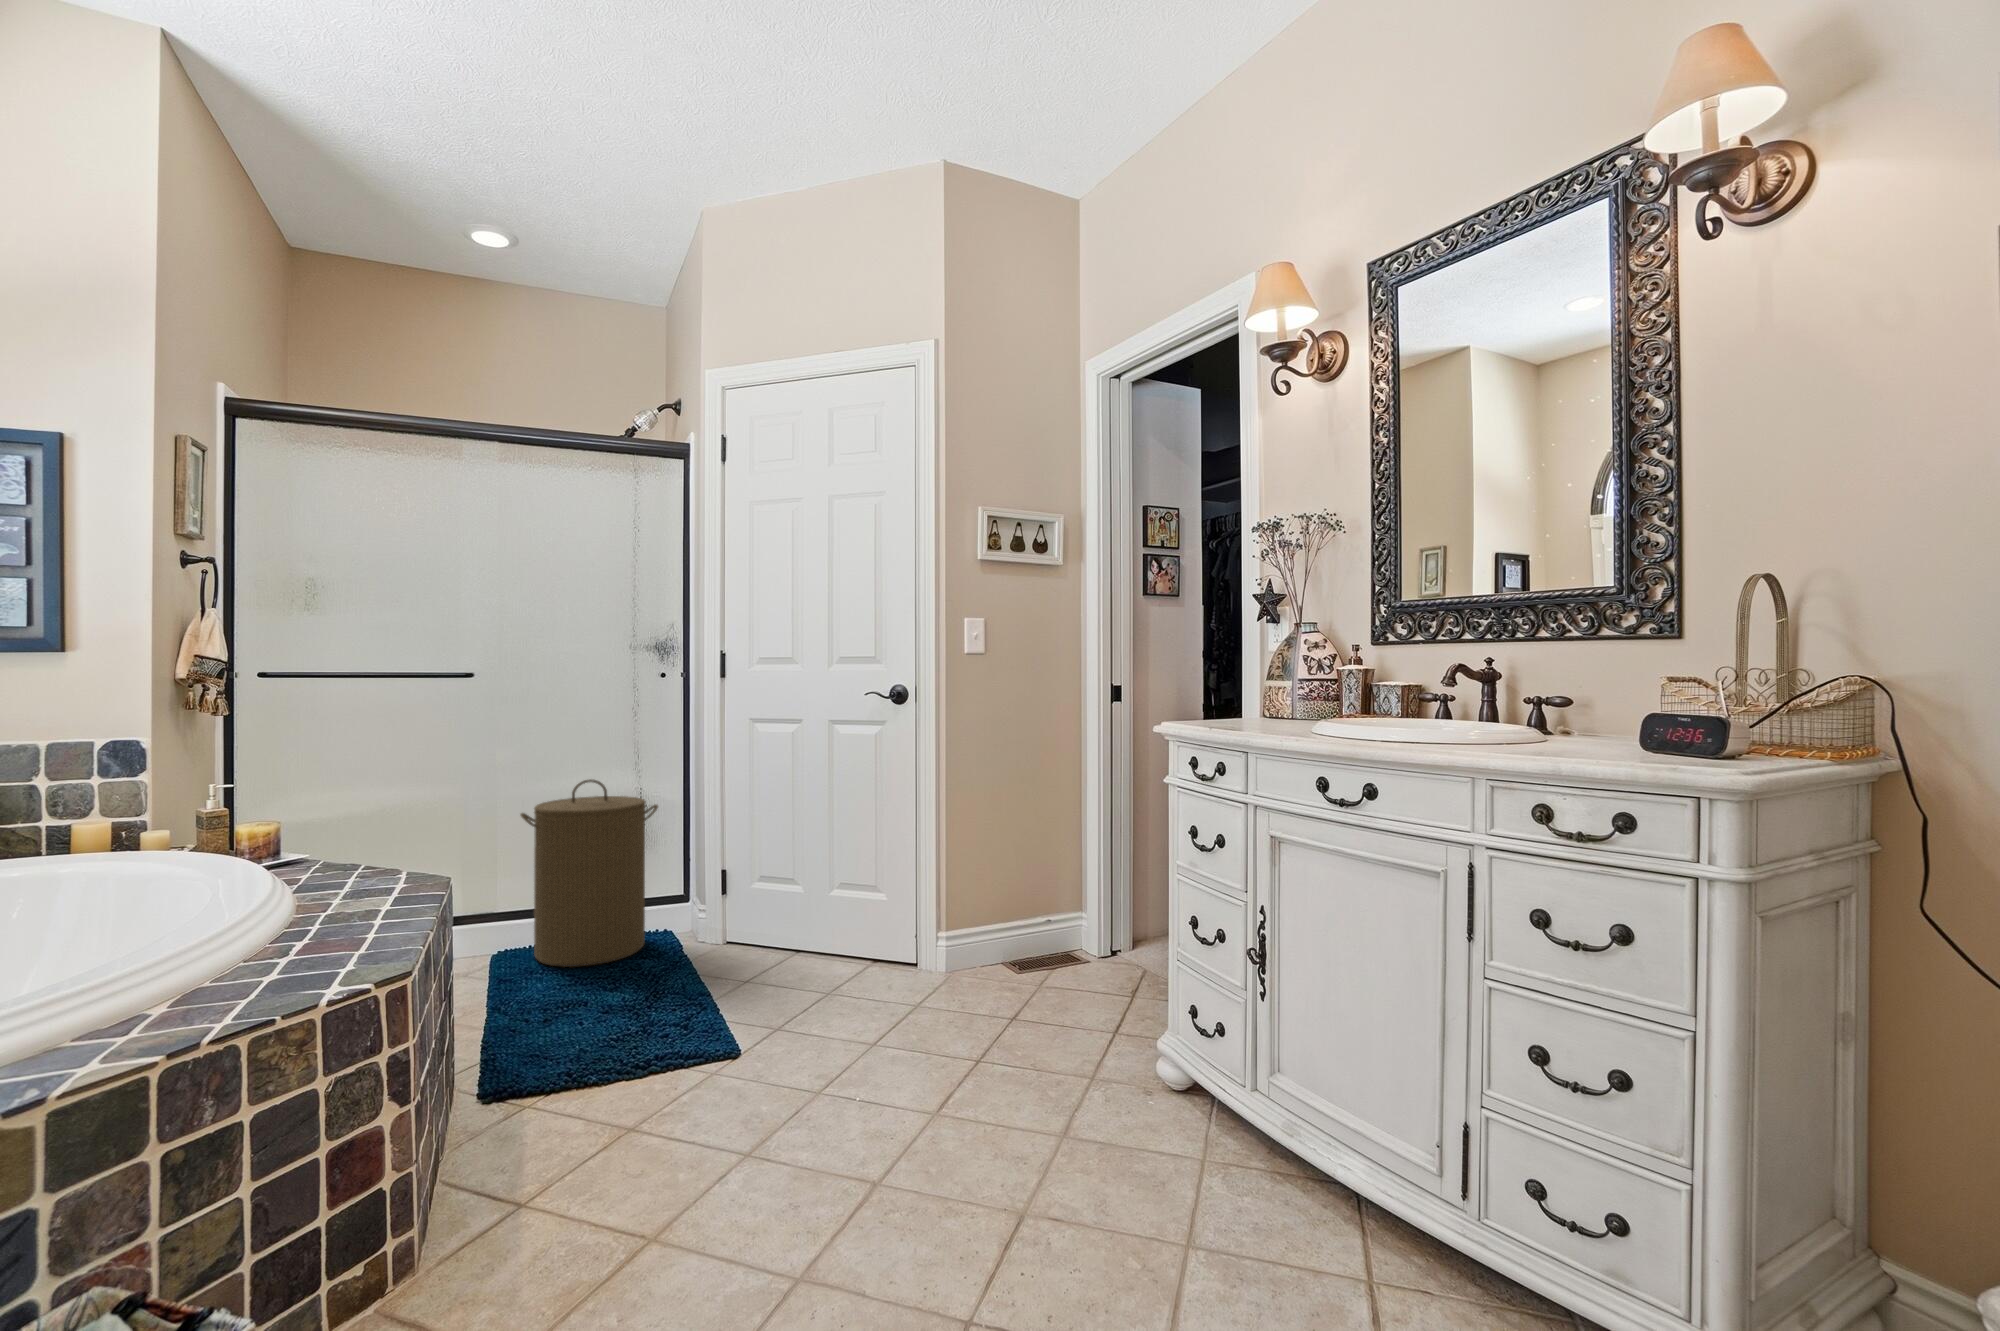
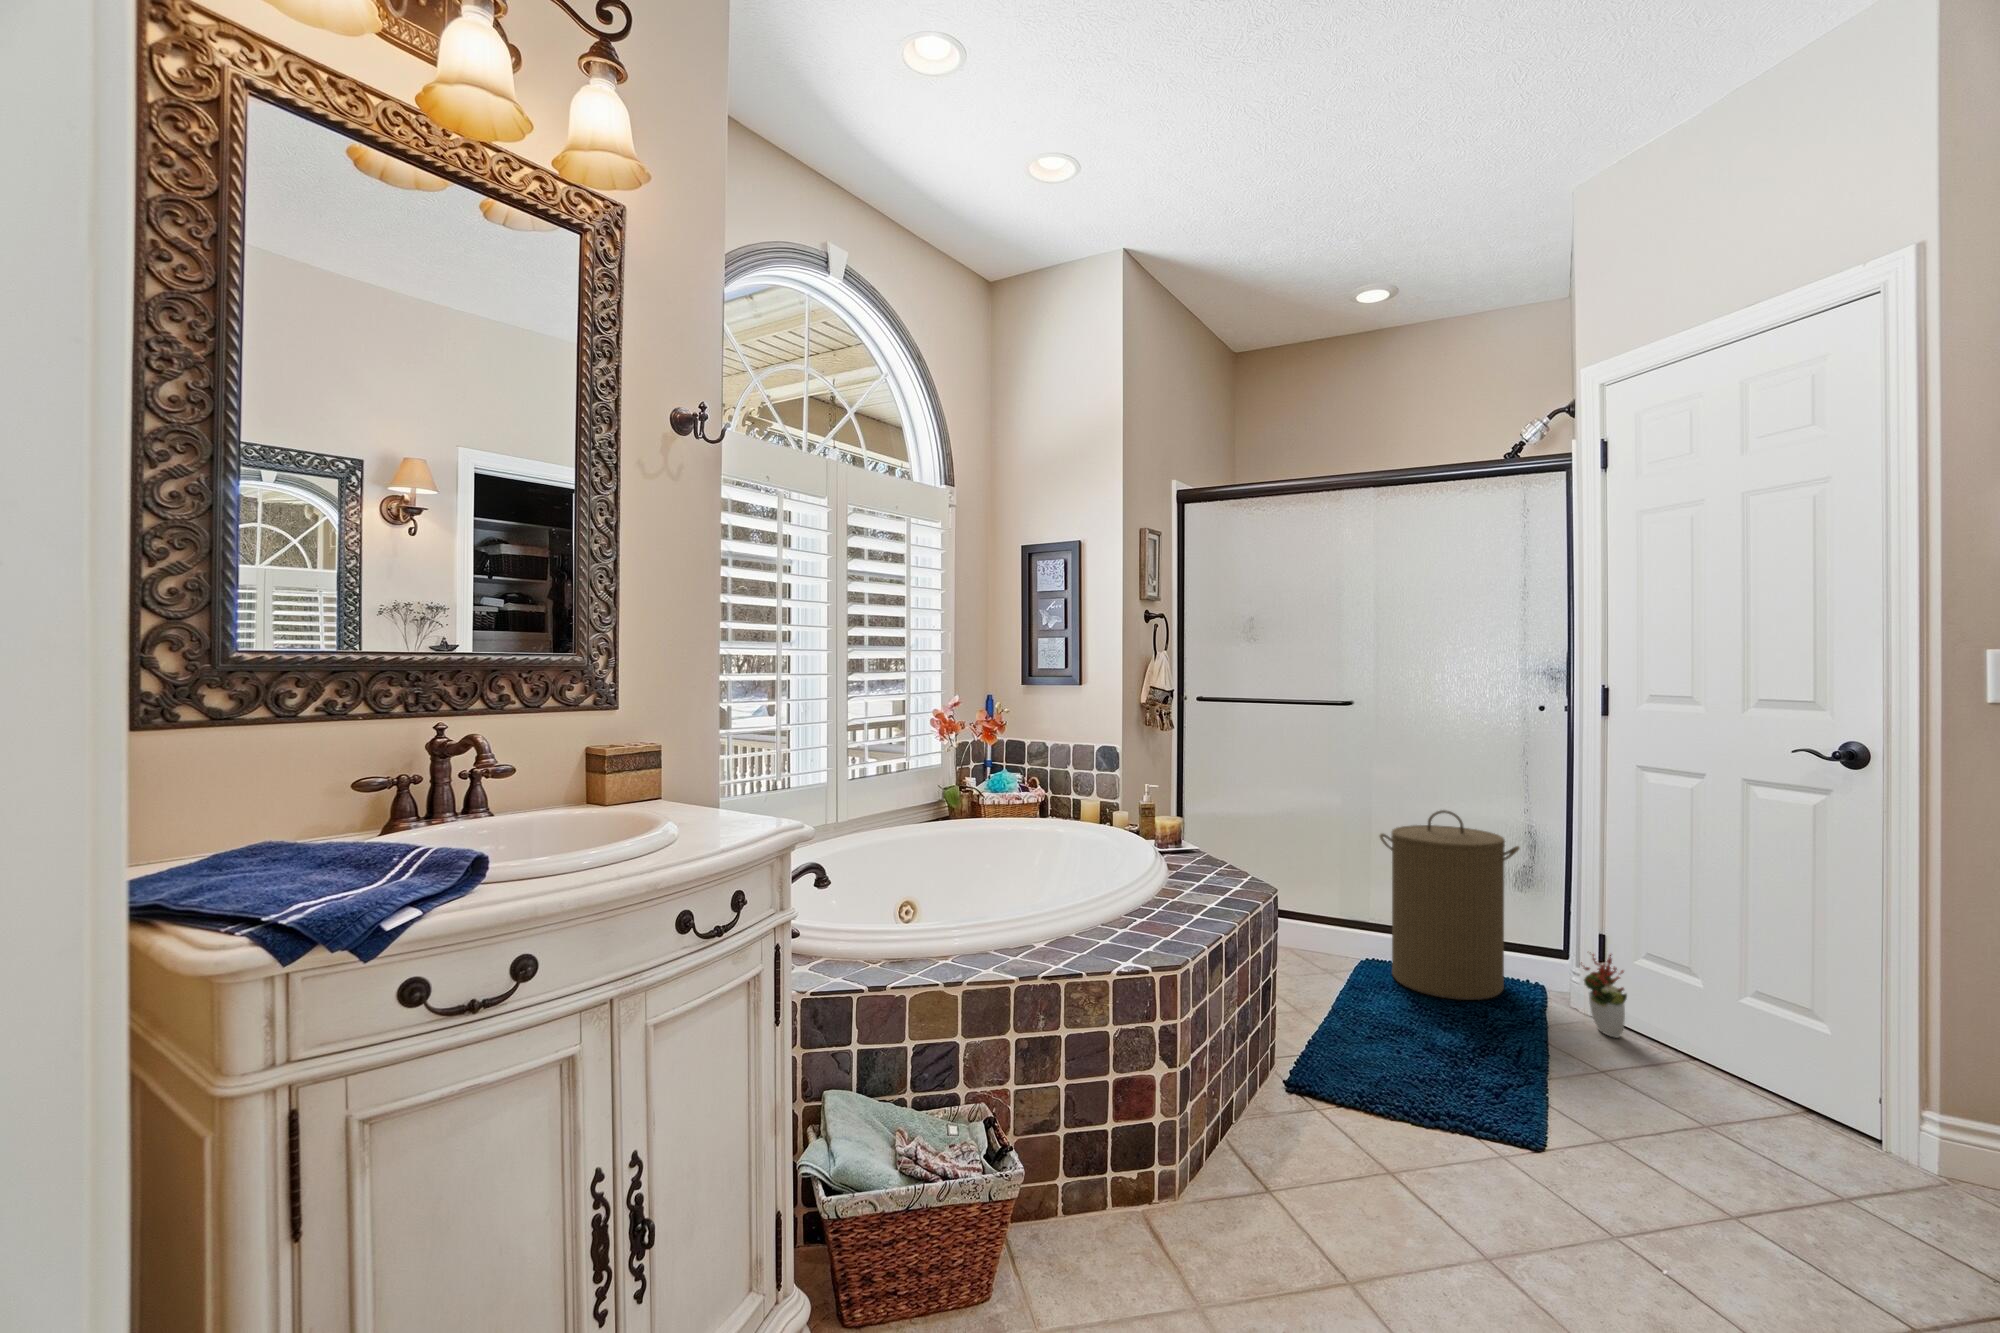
decorative plant: none [717,881,753,952] -> present [1581,954,1627,1038]

